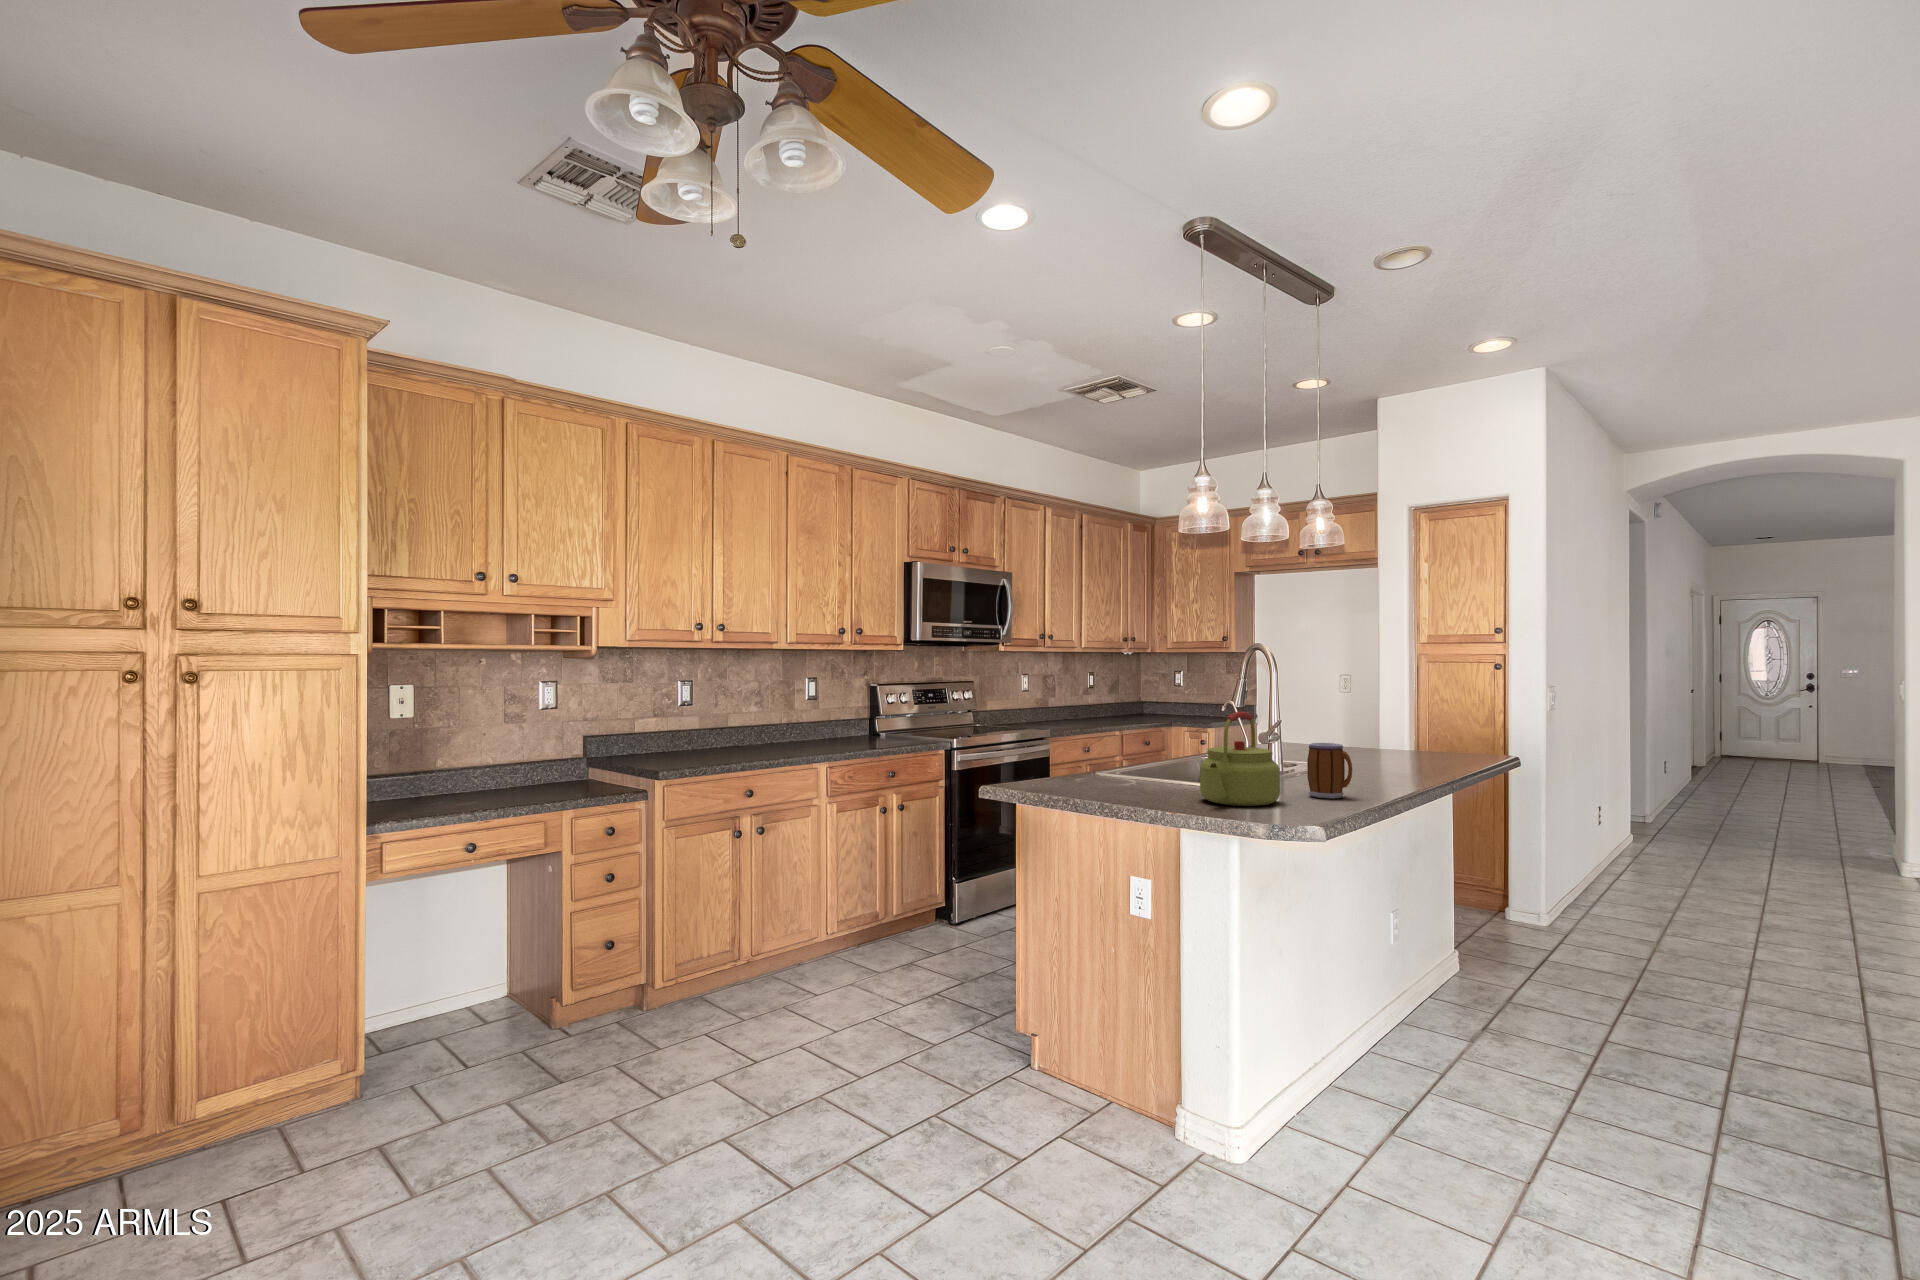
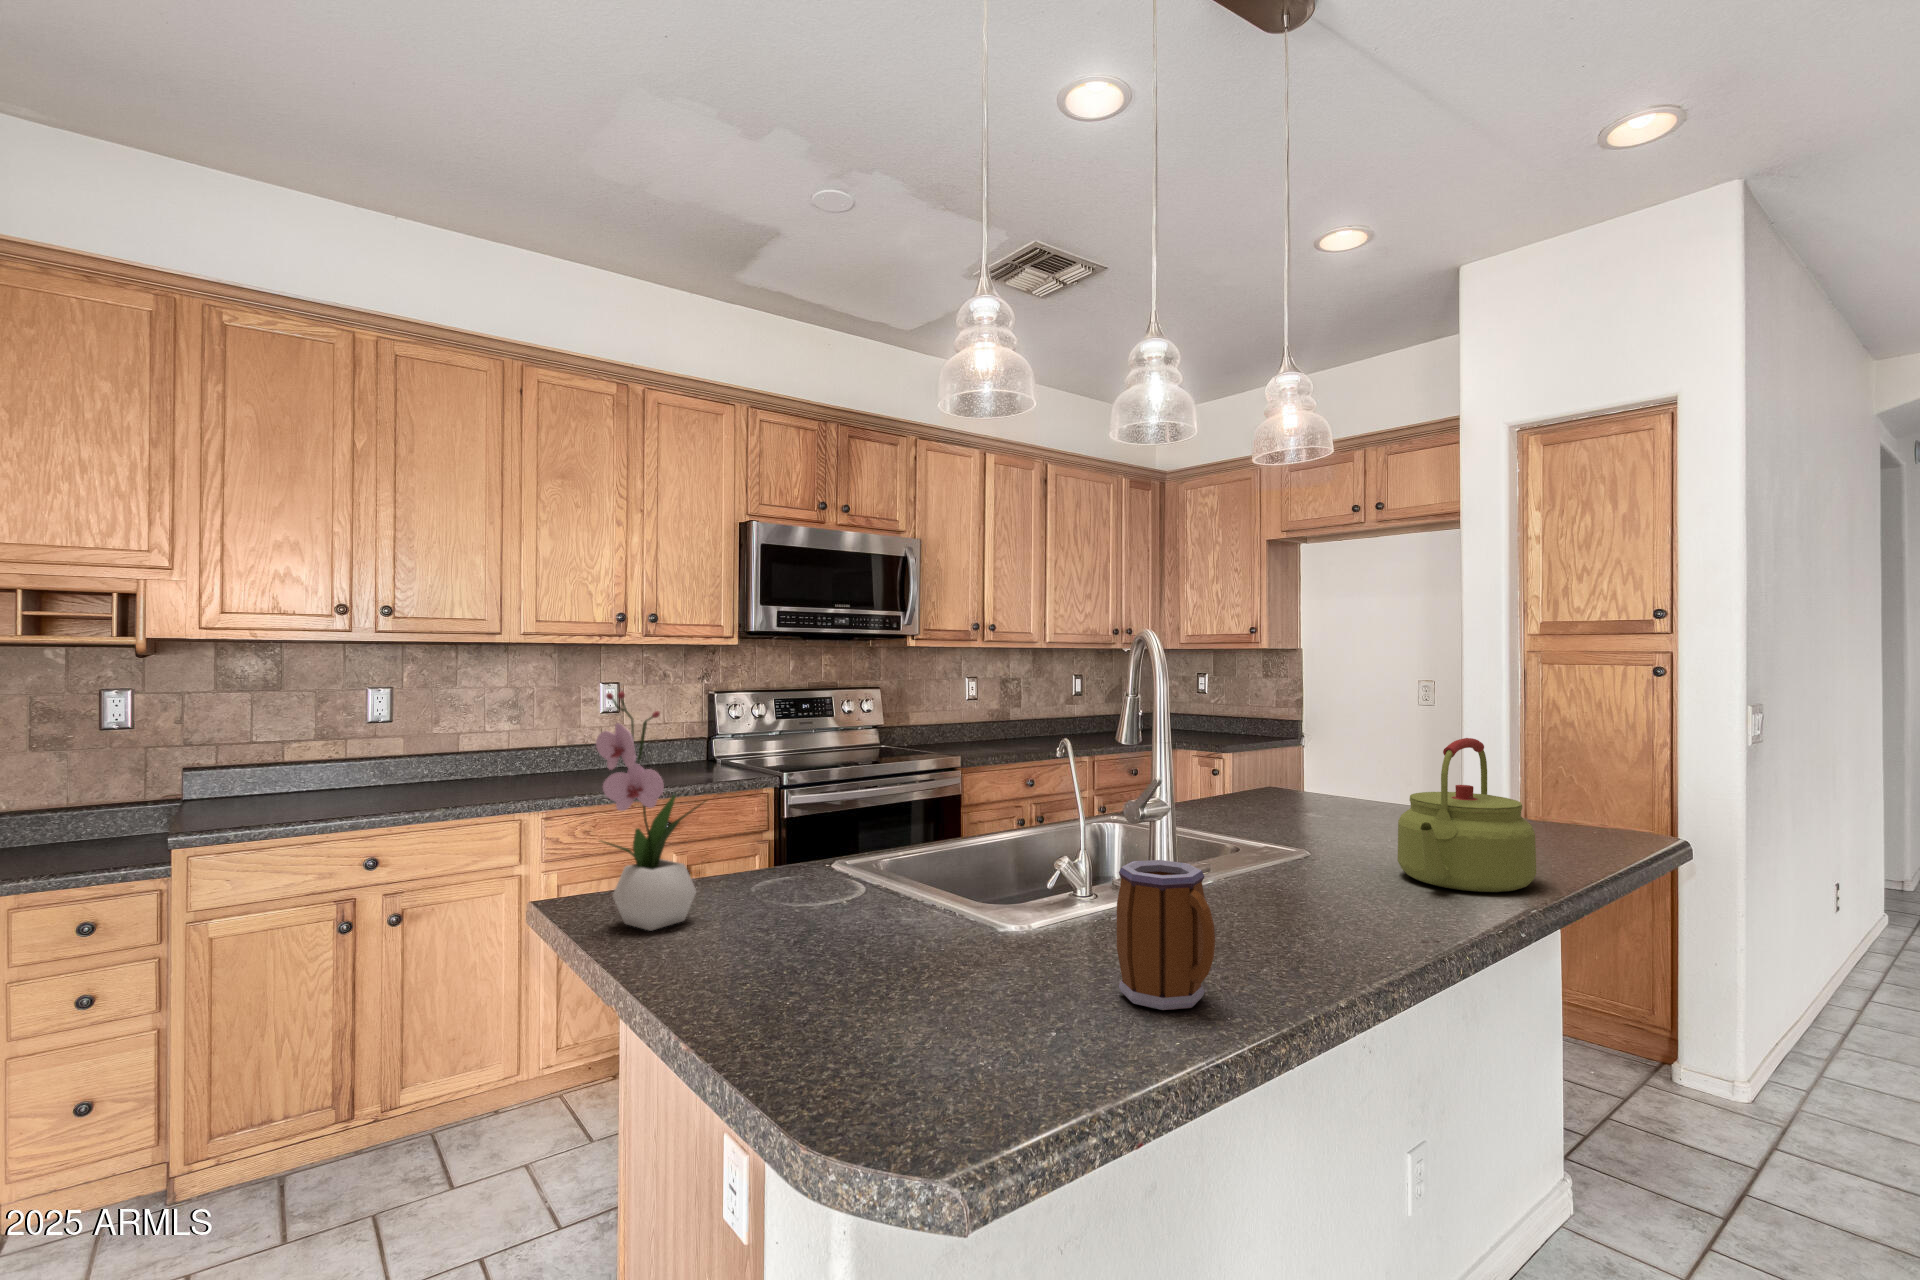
flower arrangement: none [1042,676,1084,790] -> present [596,691,705,931]
kettle: present [1200,711,1280,806] -> present [1397,738,1536,892]

